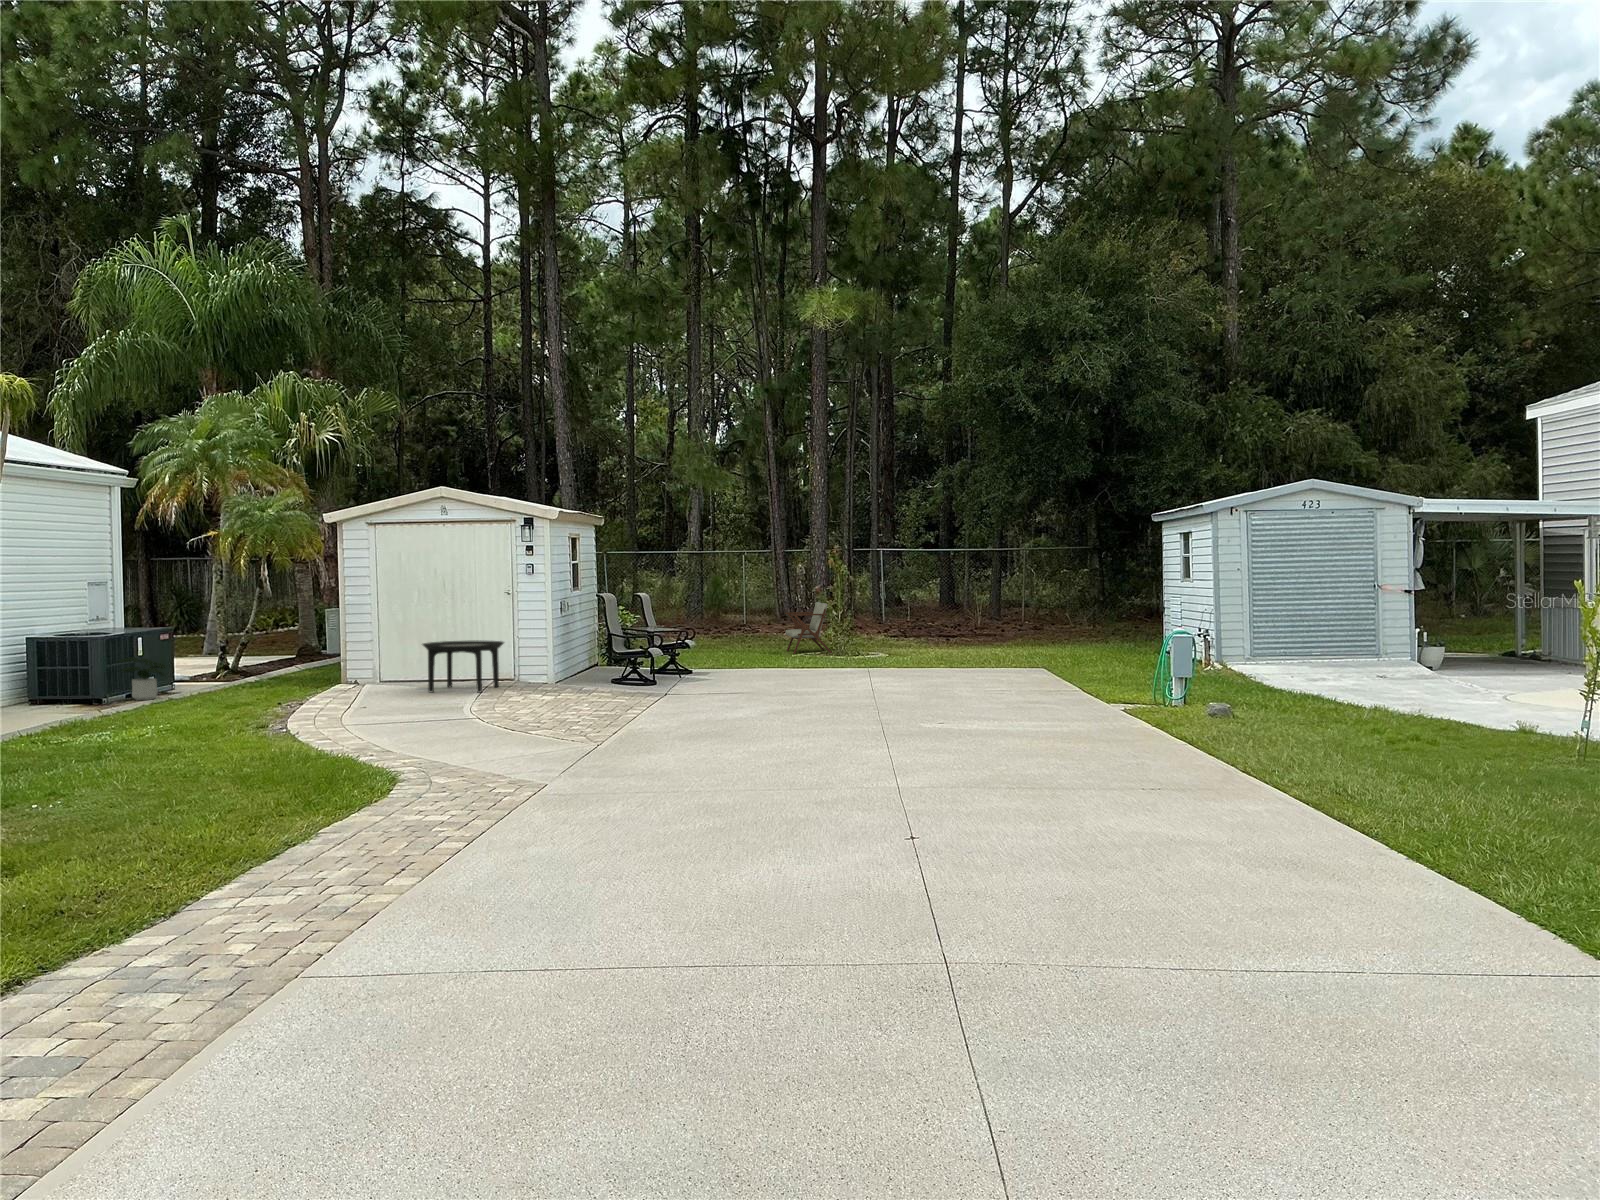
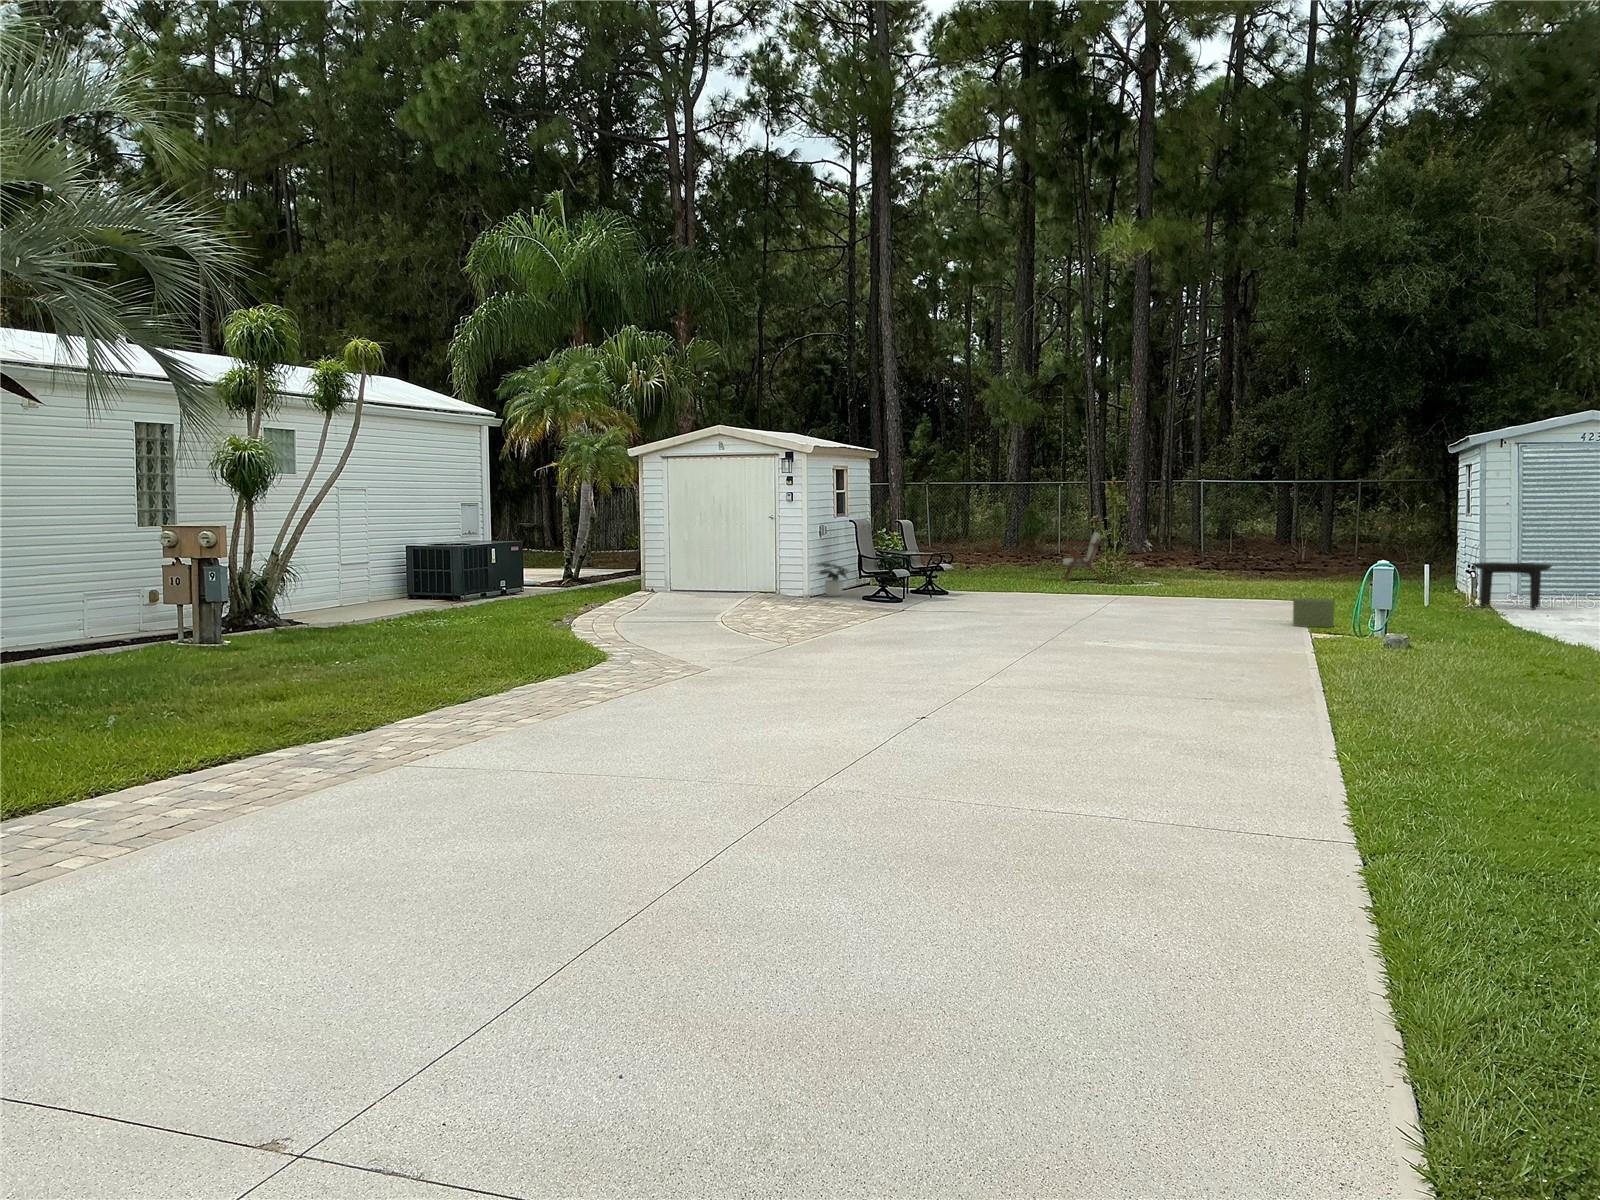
round table: present [423,640,504,693] -> present [1472,562,1552,610]
potted plant: present [120,657,166,700] -> present [818,563,848,597]
storage box: none [1123,670,1171,701] -> present [1293,598,1335,627]

